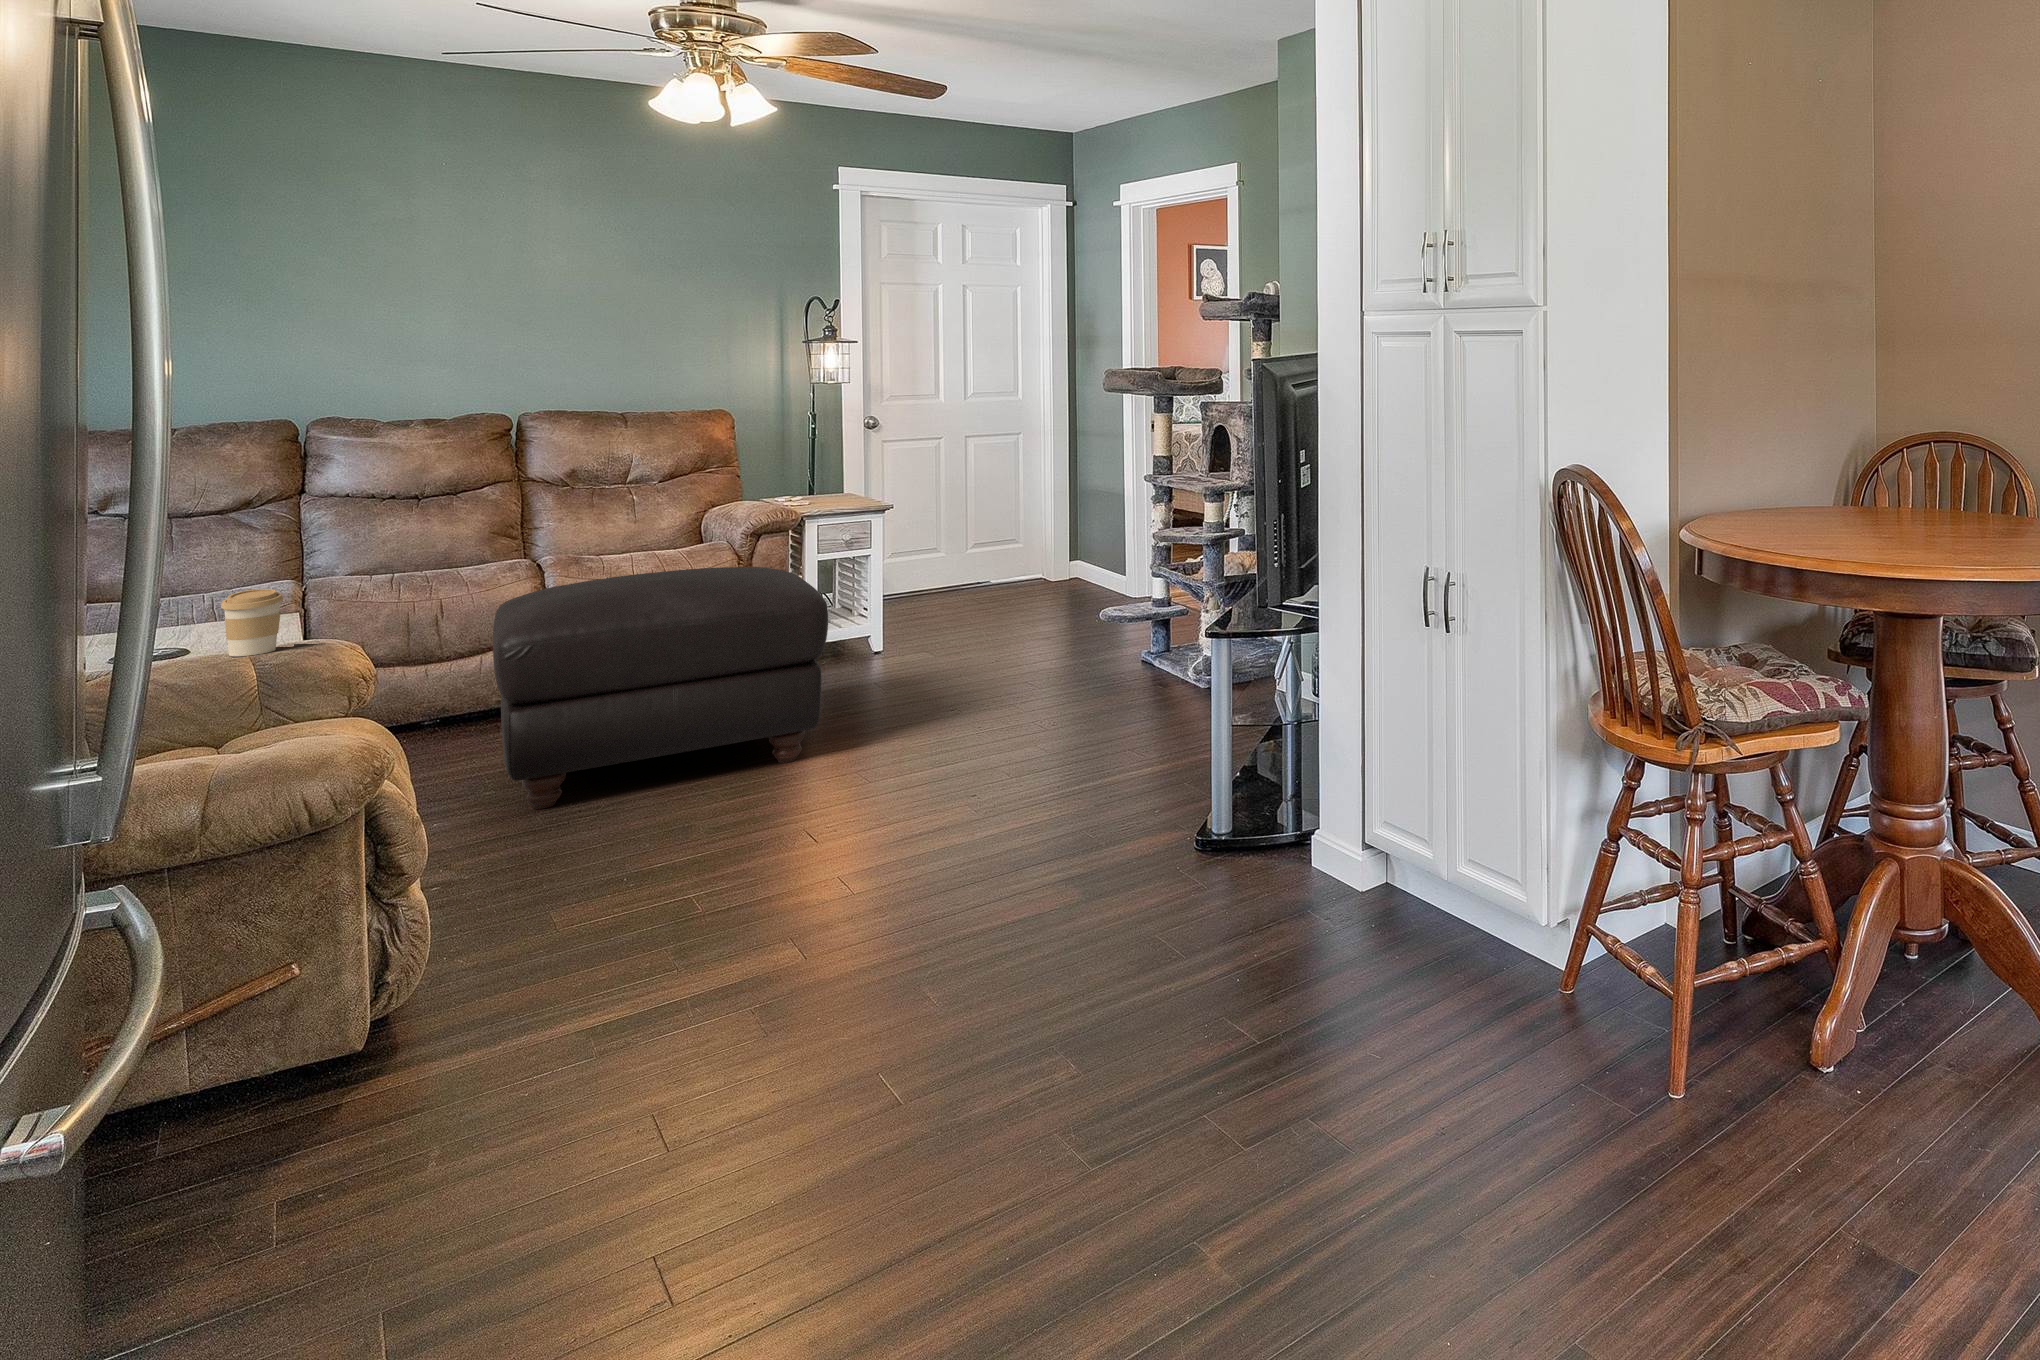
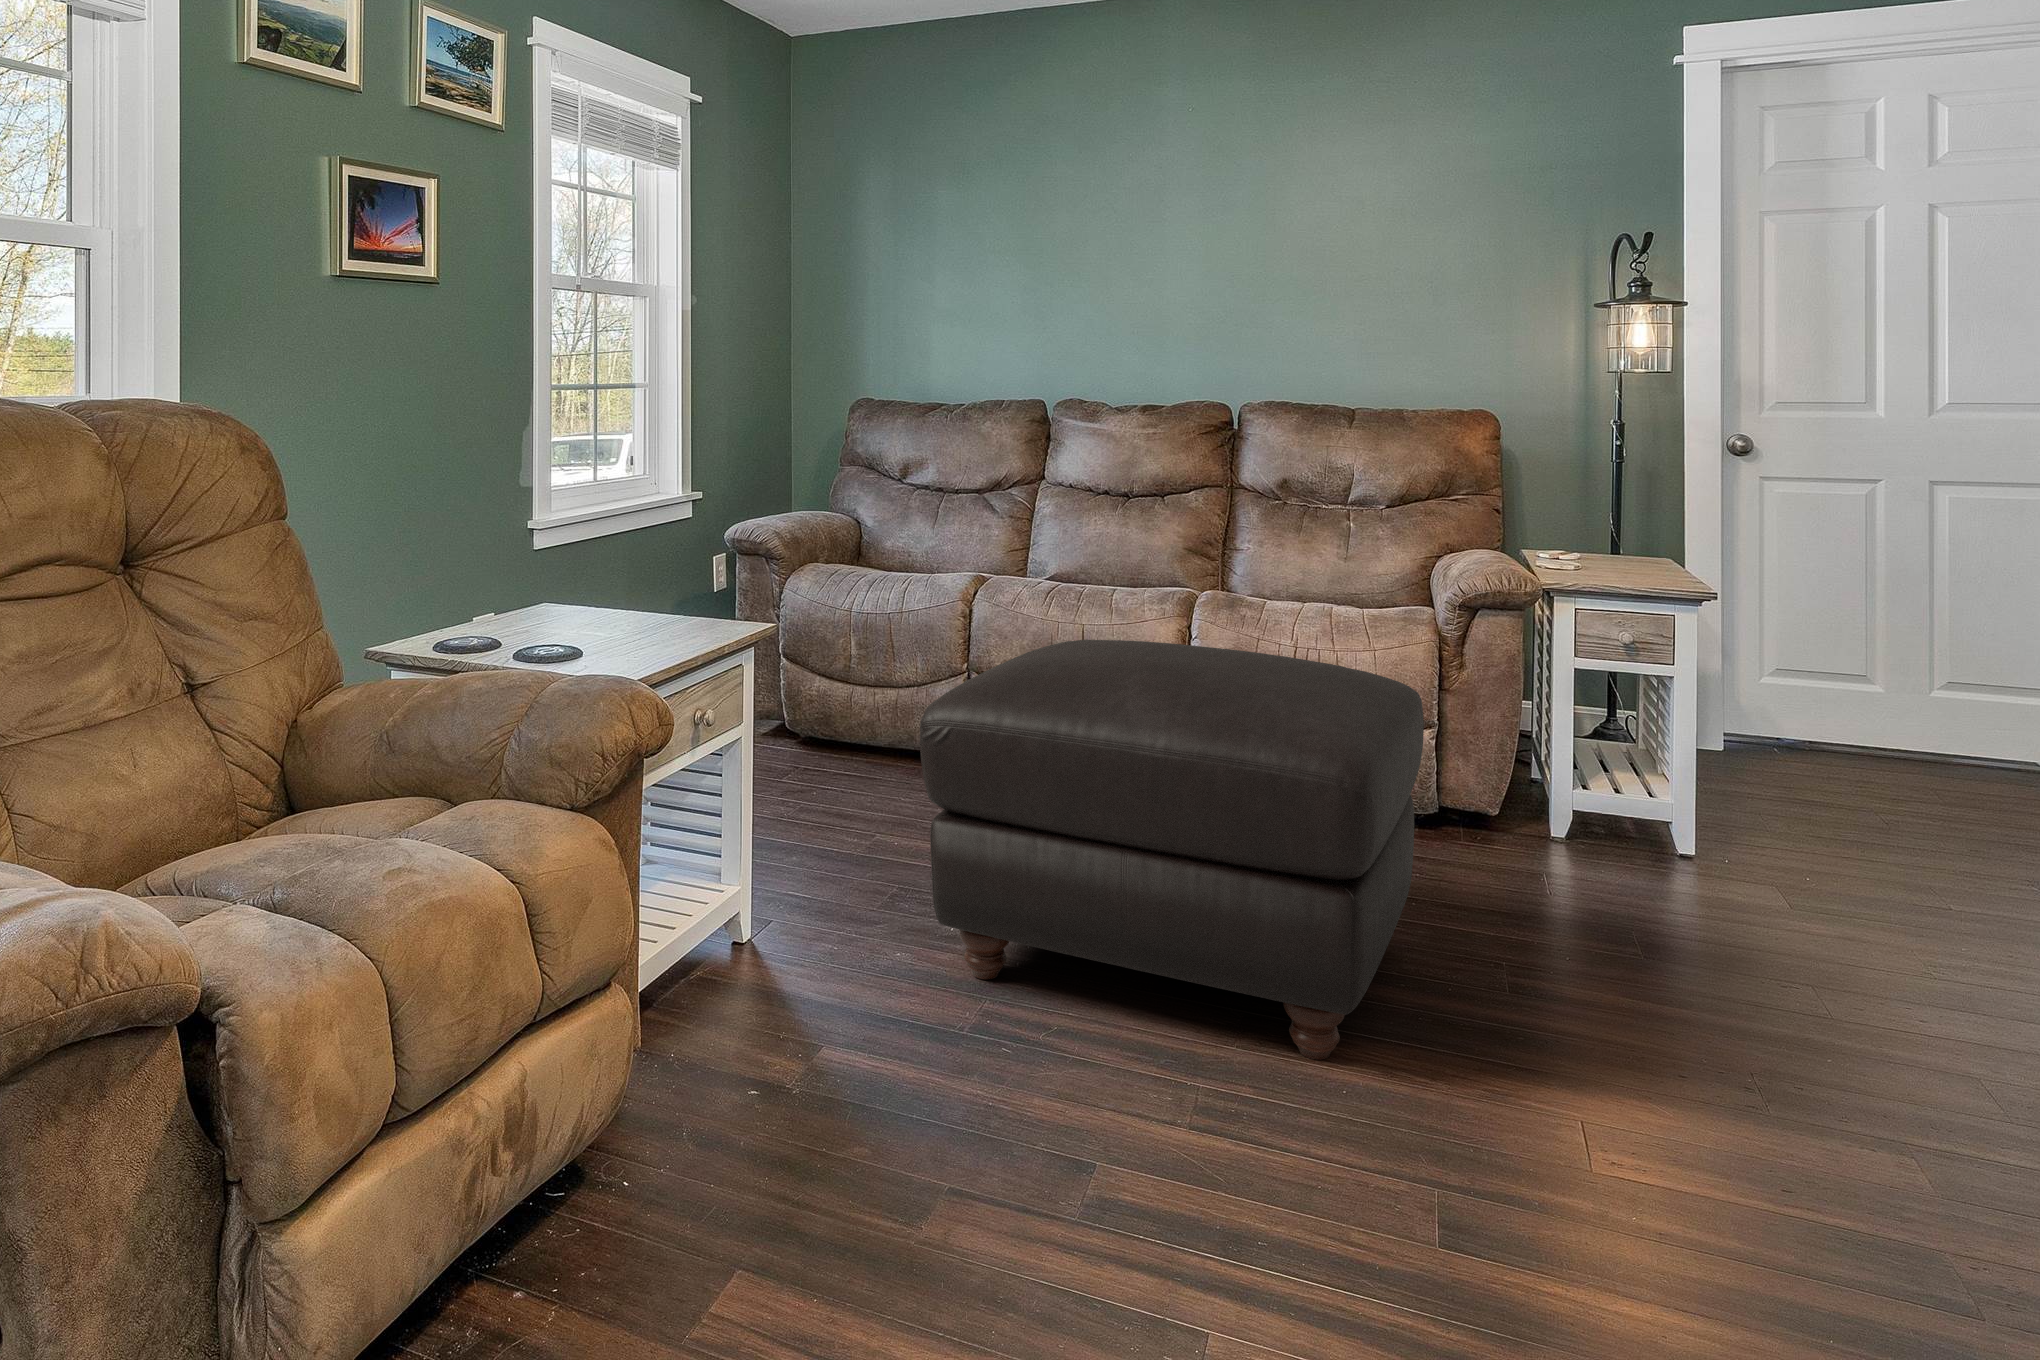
coffee cup: present [221,589,283,656] -> none [521,586,579,673]

